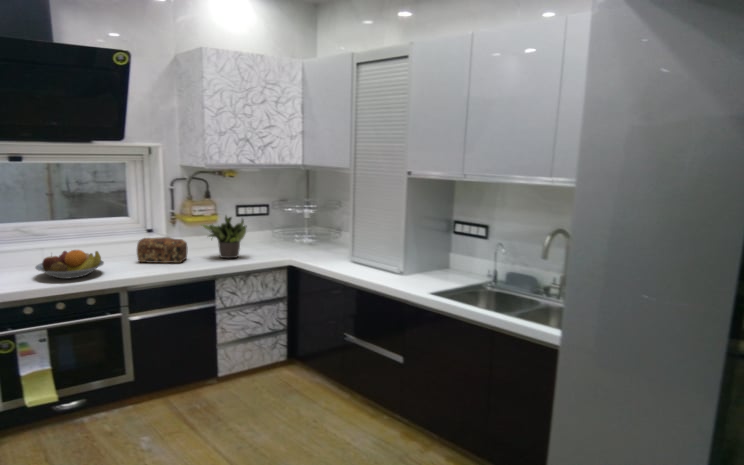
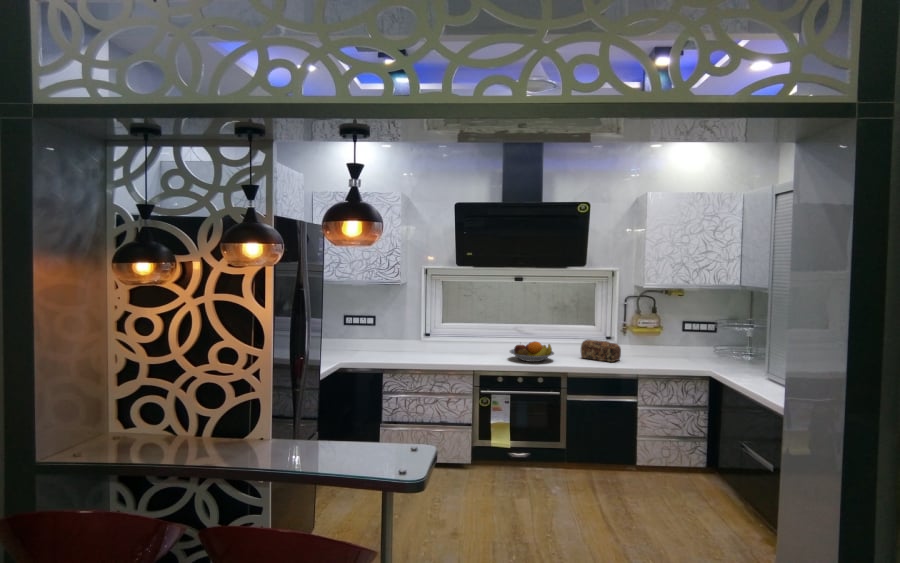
potted plant: present [203,216,247,258] -> none [633,326,673,364]

